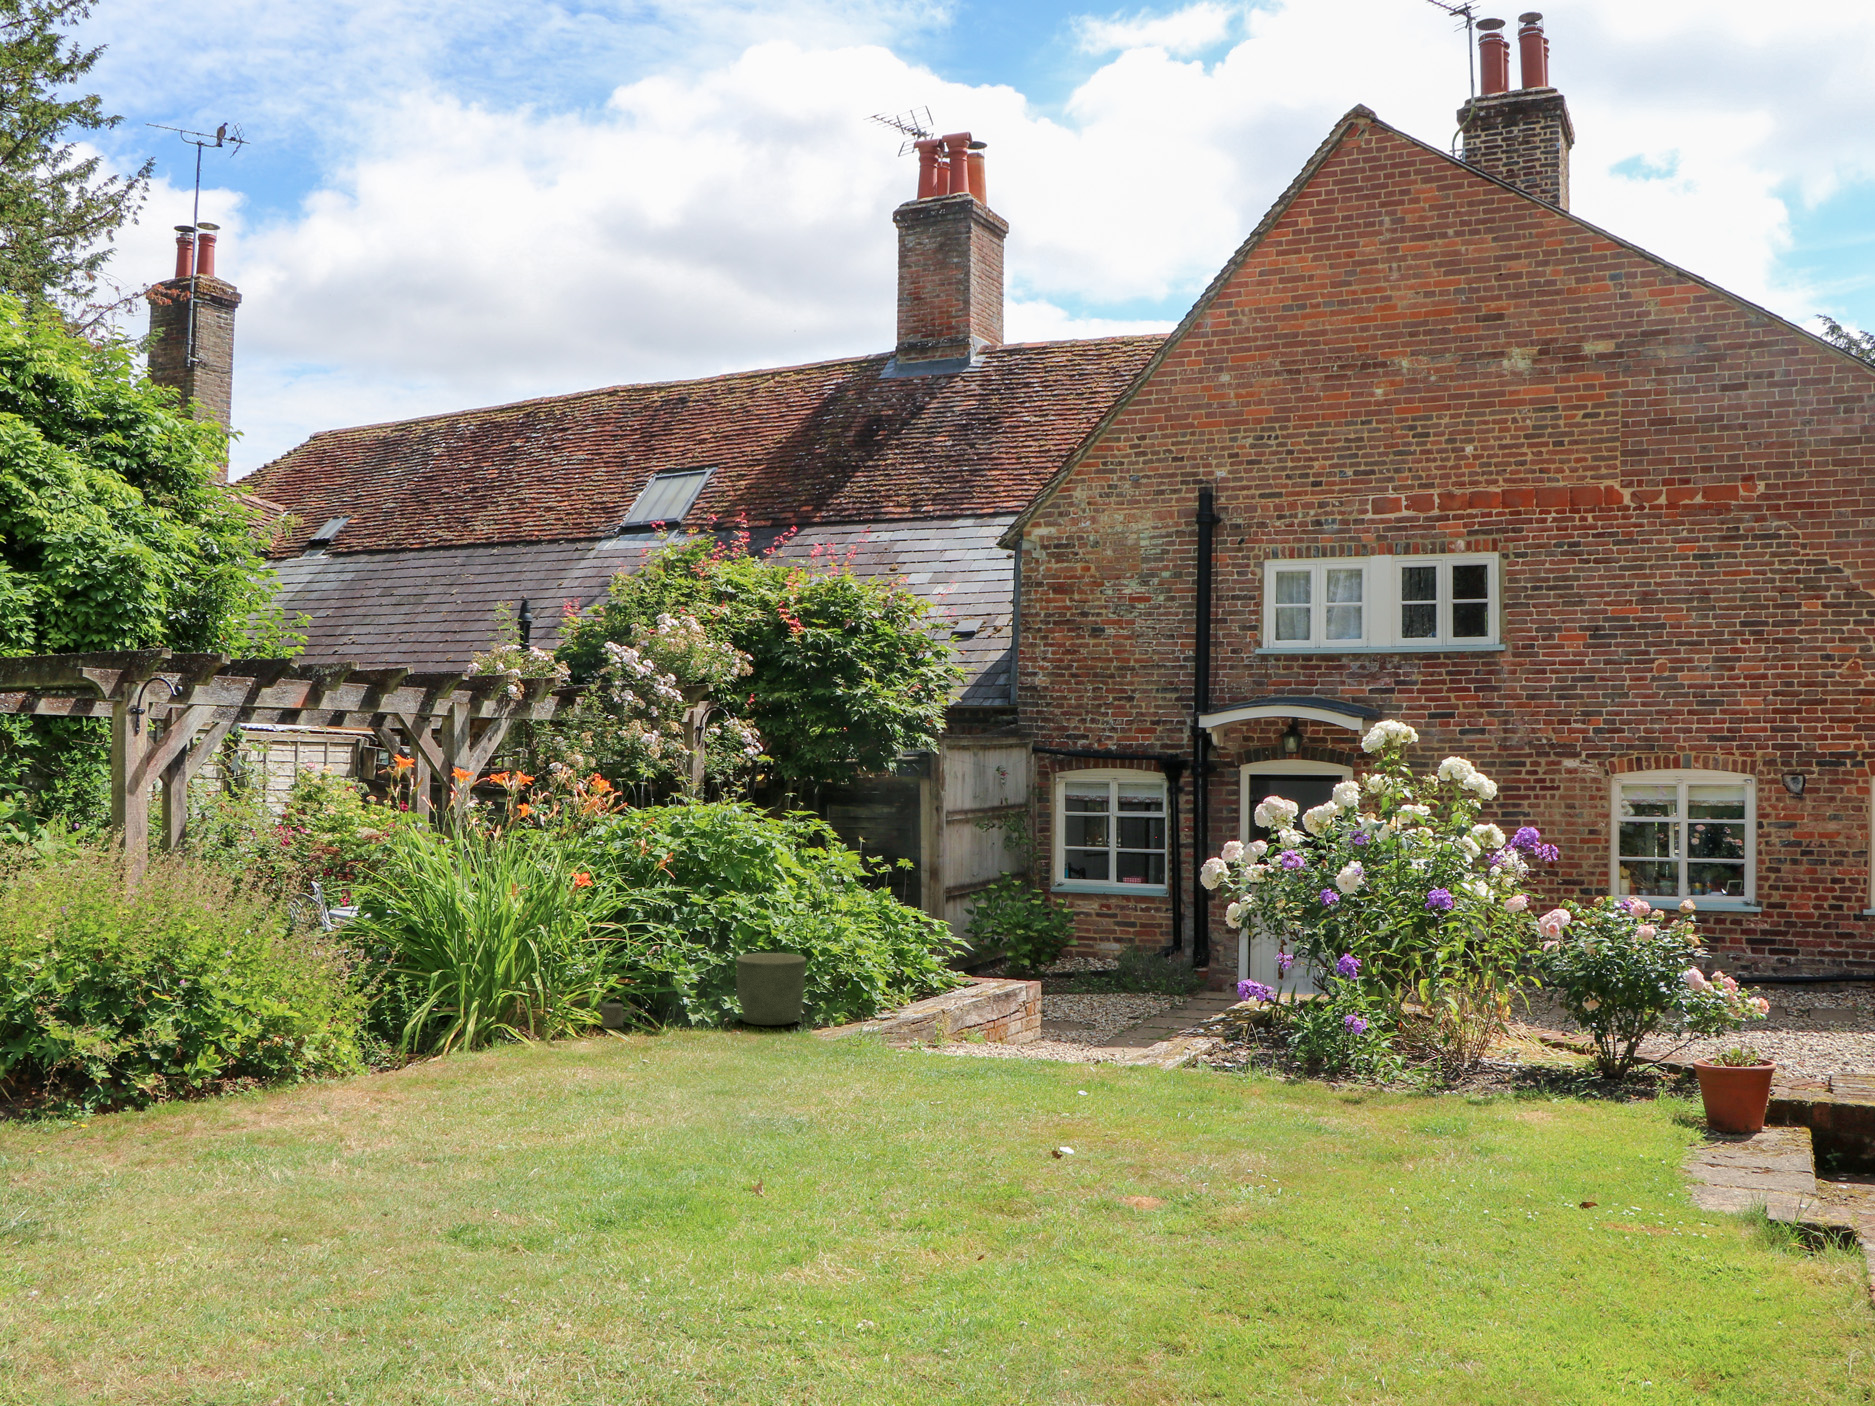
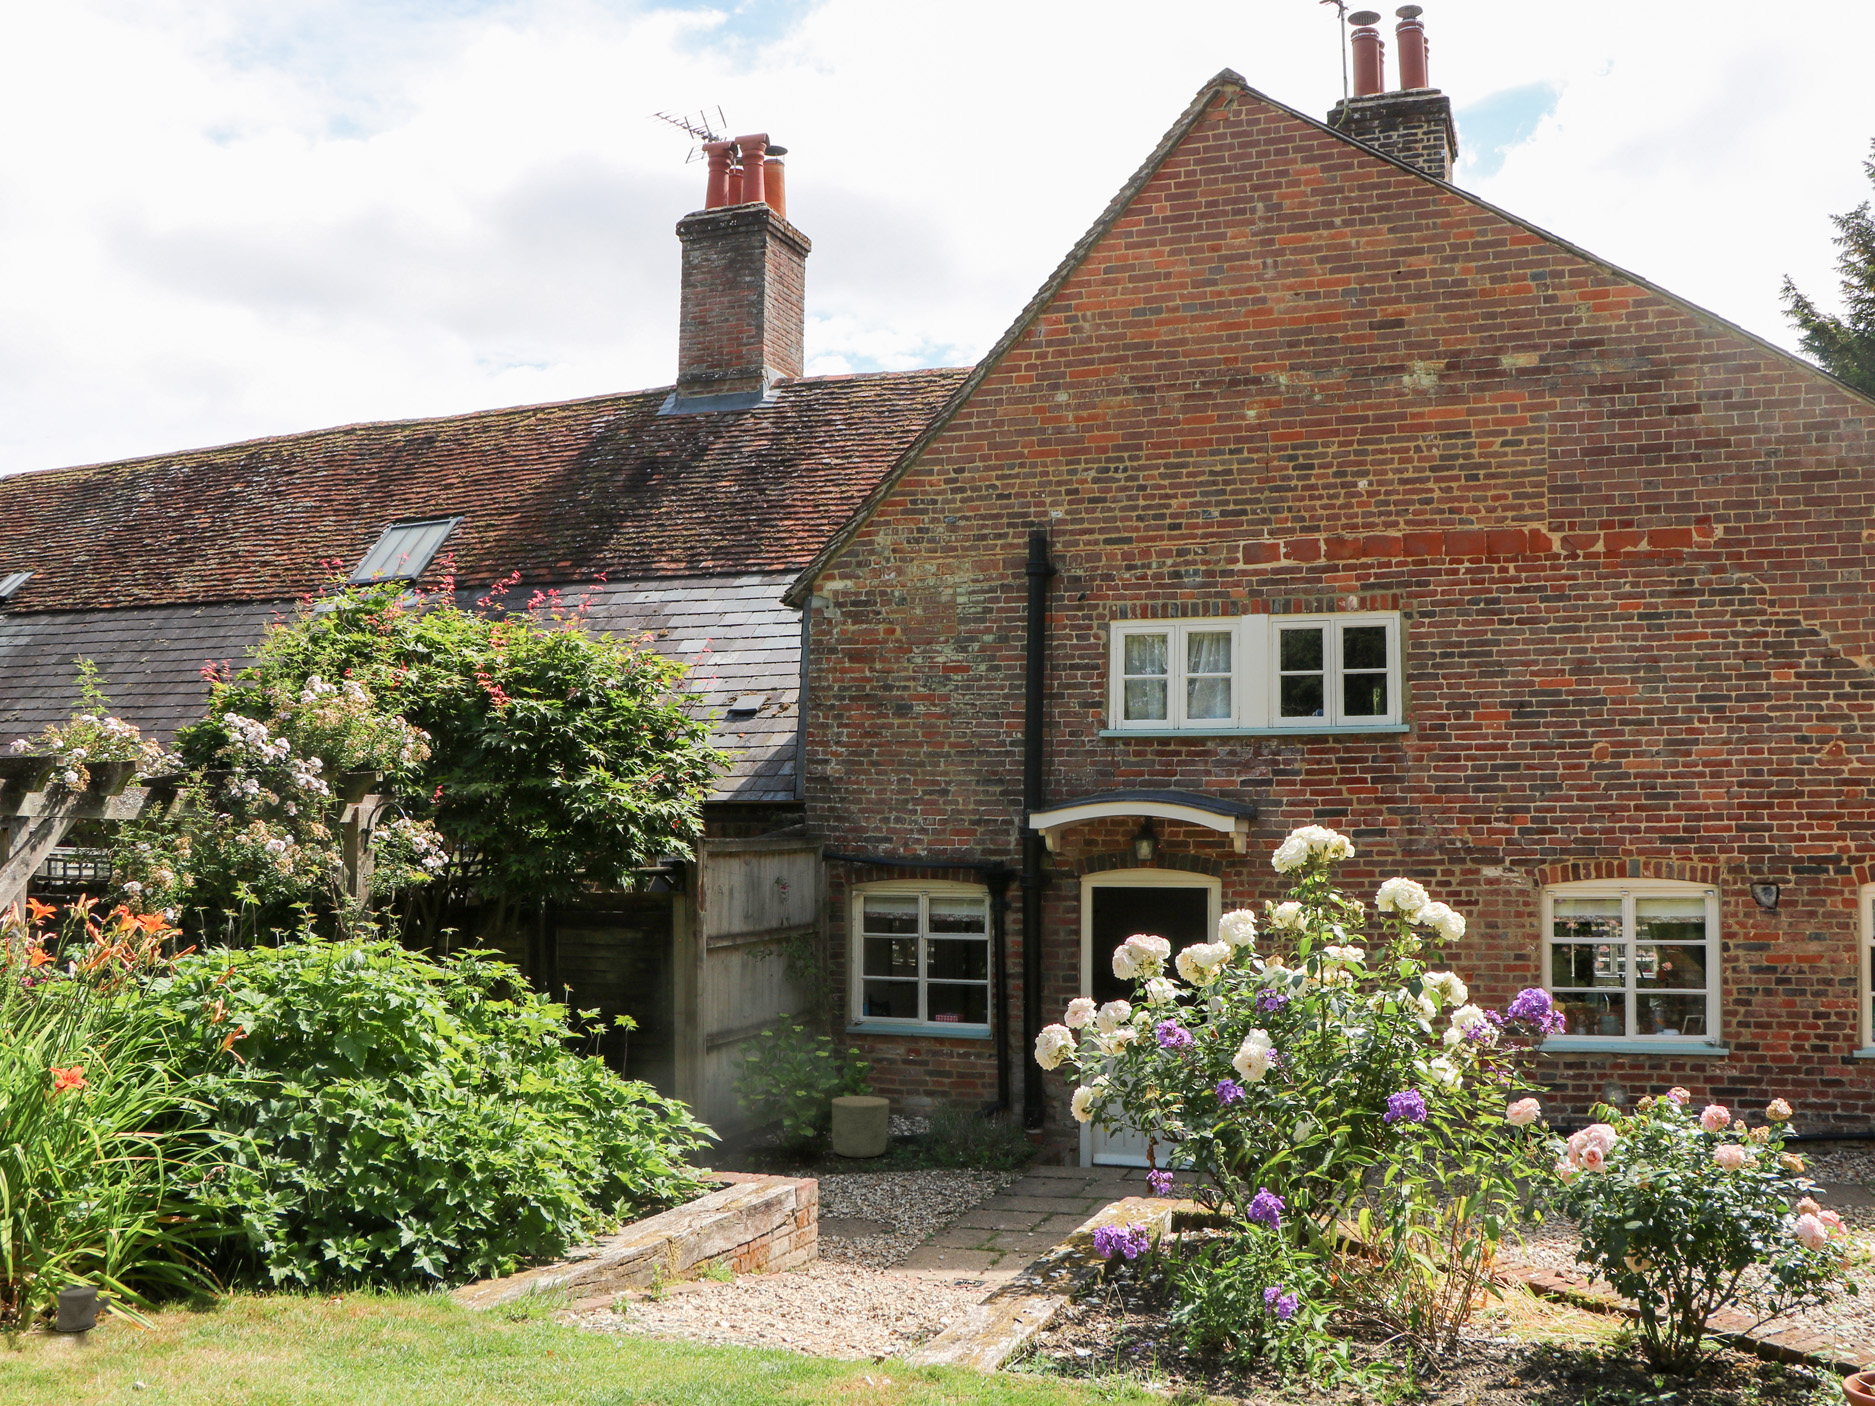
planter: present [736,953,806,1025] -> present [832,1096,889,1158]

